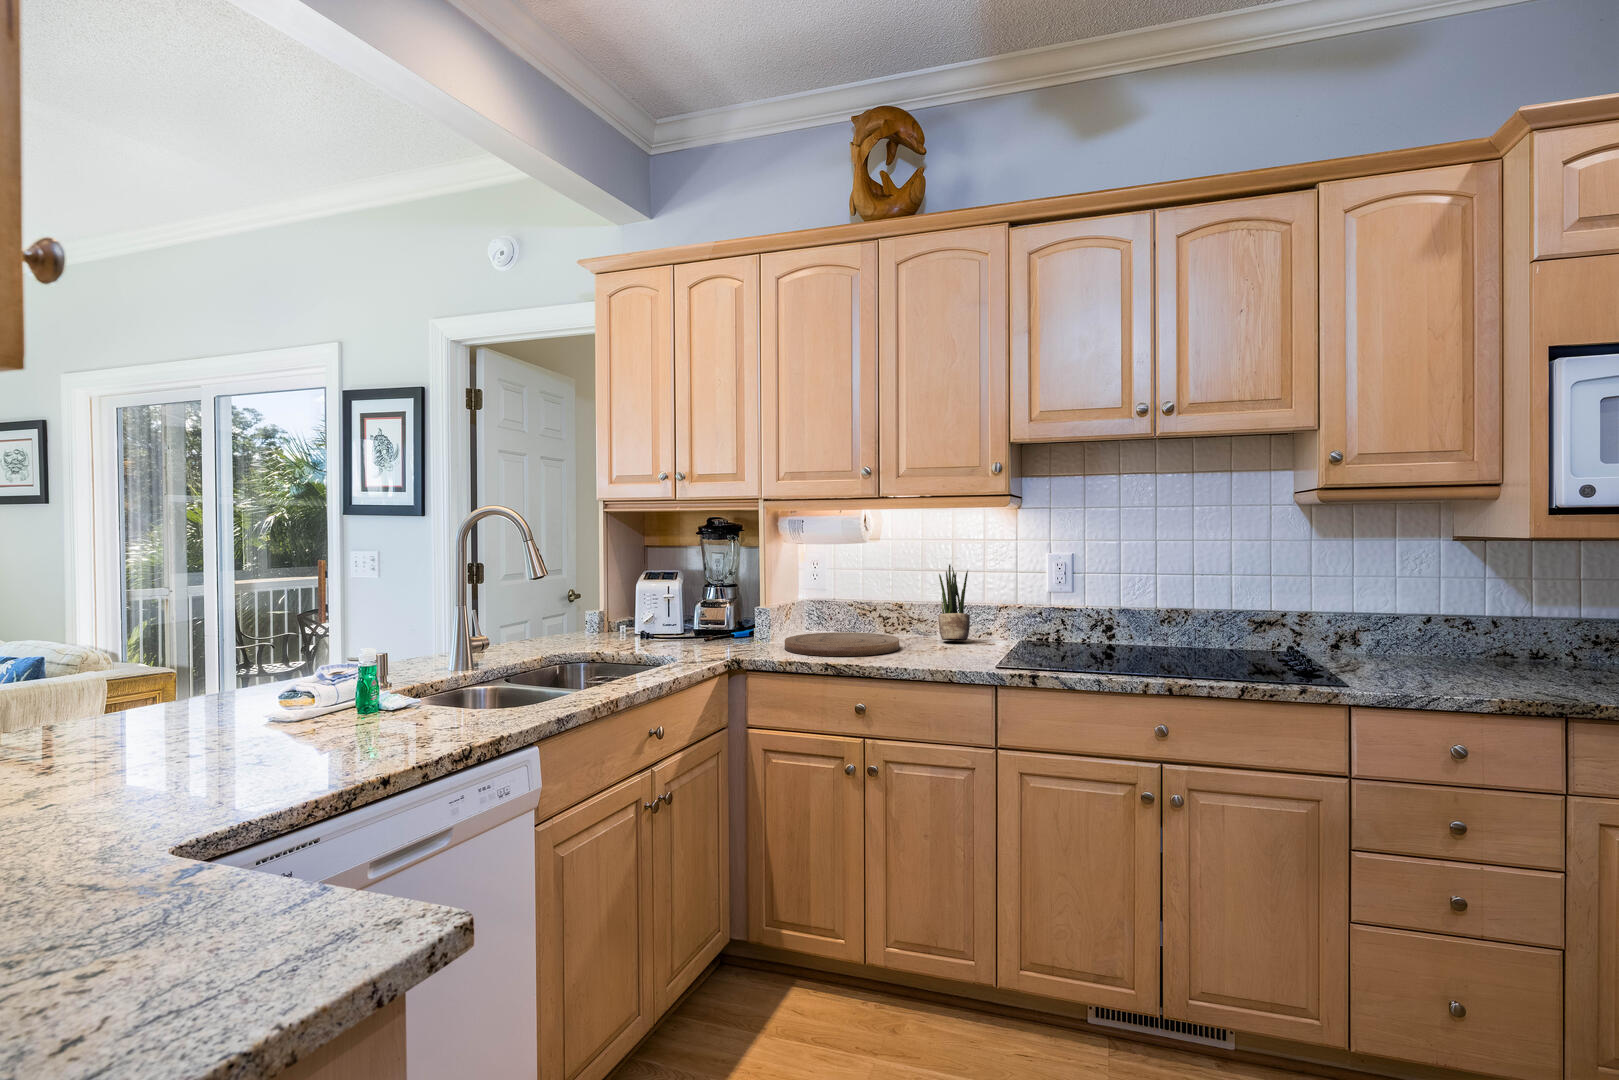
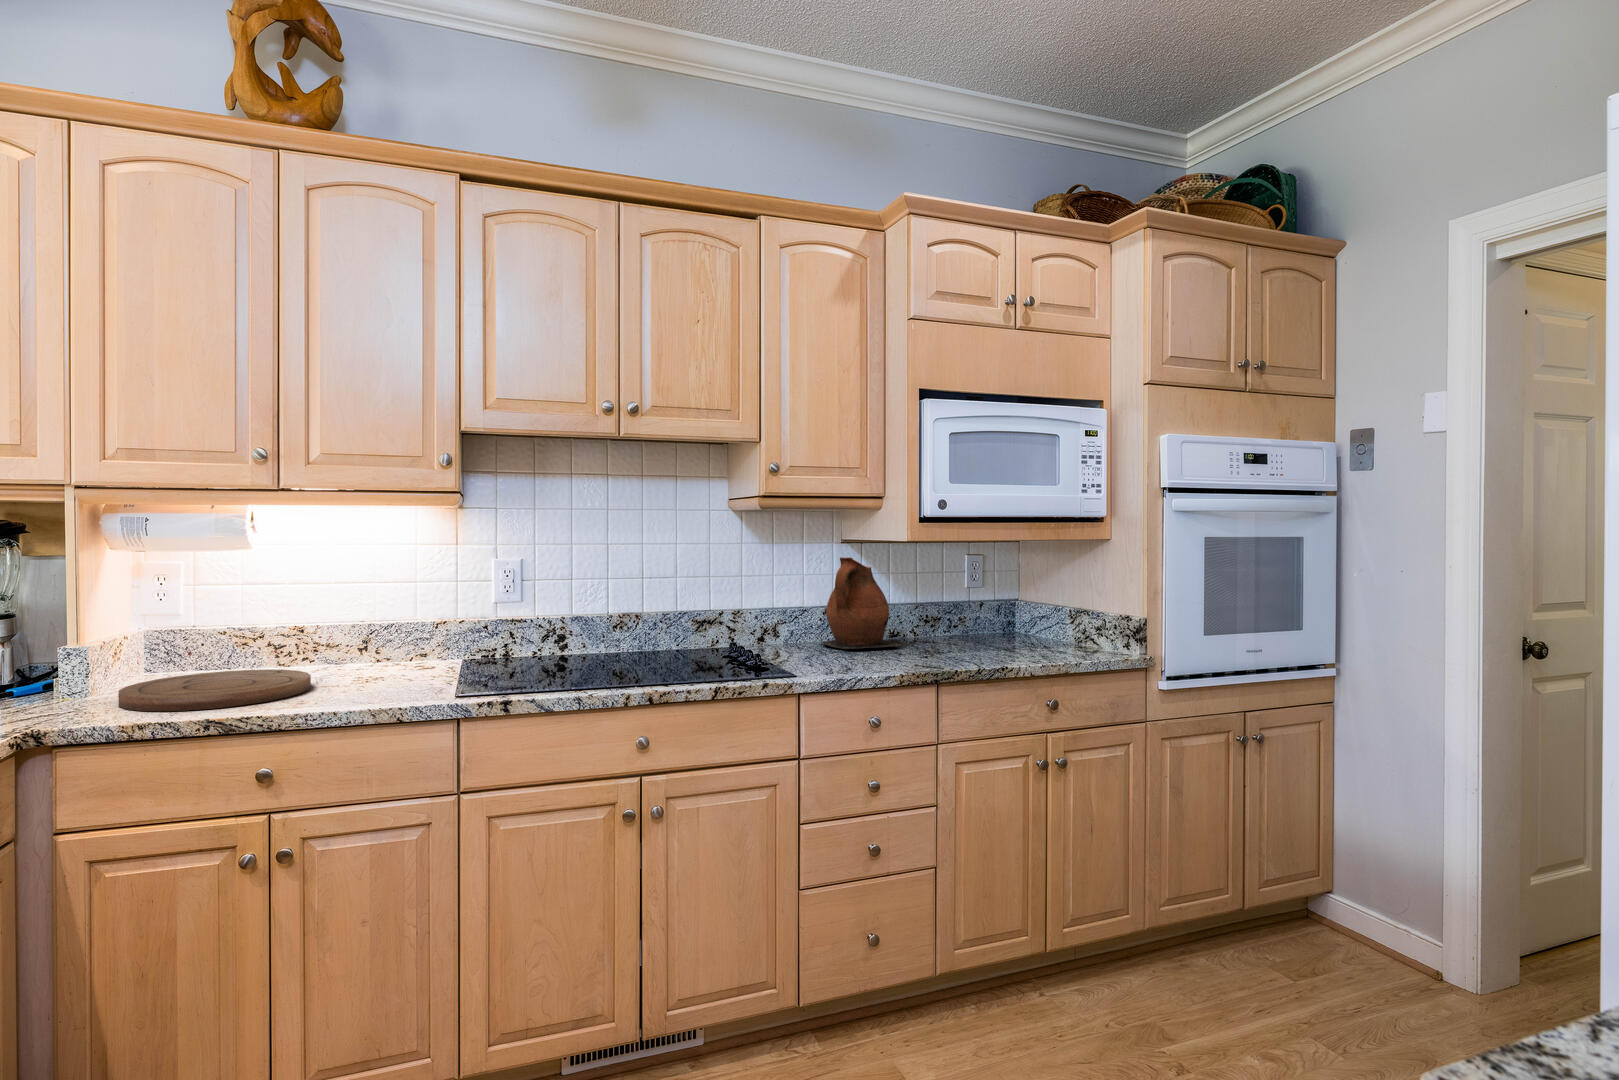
ceramic pitcher: none [1411,557,1539,671] -> present [822,557,901,649]
potted plant: present [938,565,970,640] -> none [359,574,401,669]

